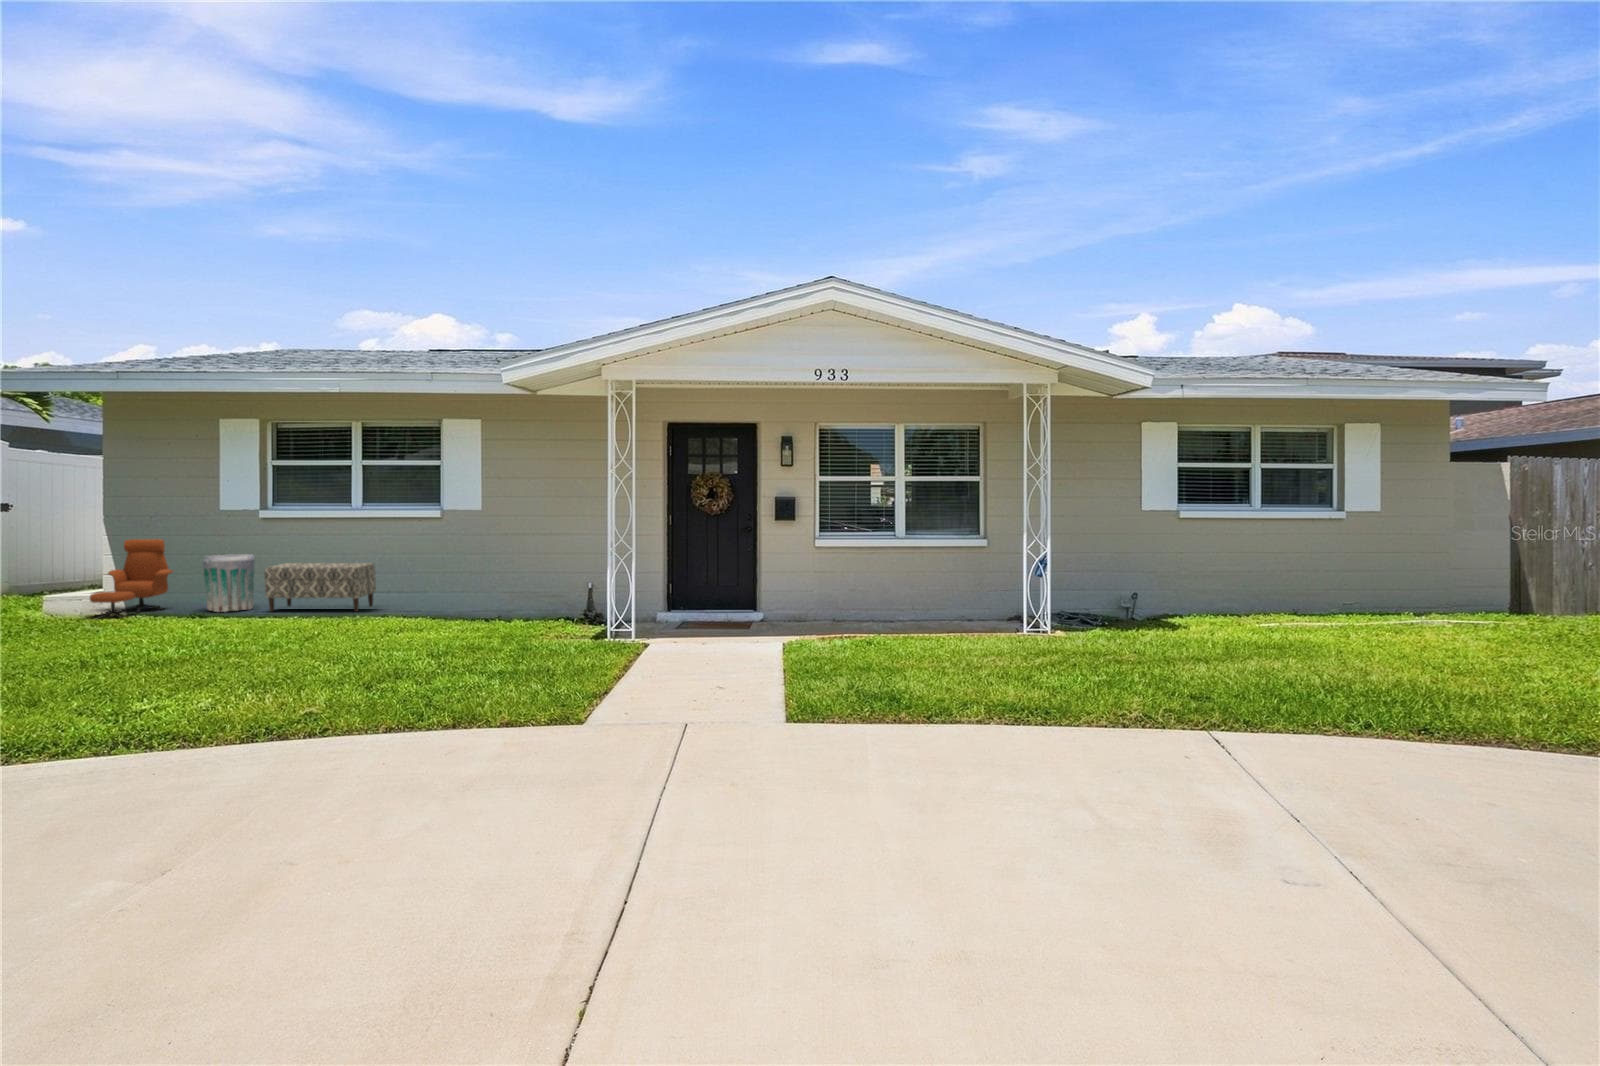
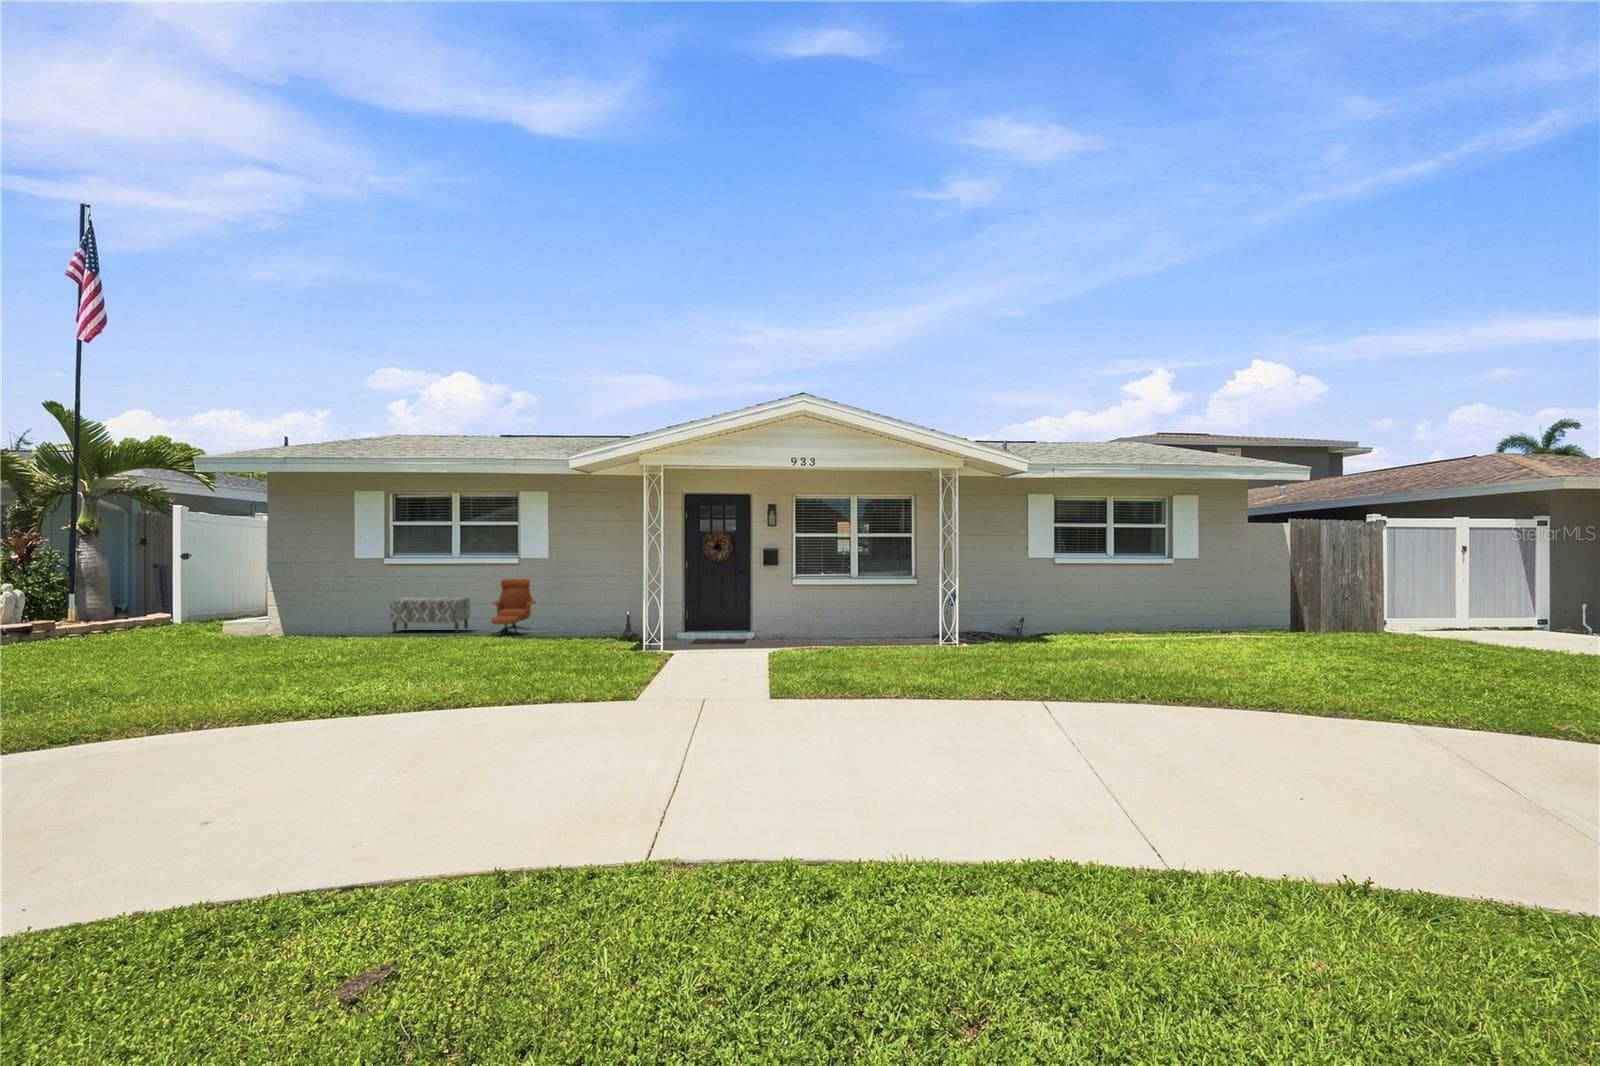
lounge chair: present [90,539,173,619] -> present [491,579,536,636]
trash can: present [203,554,255,612] -> none [345,591,382,633]

